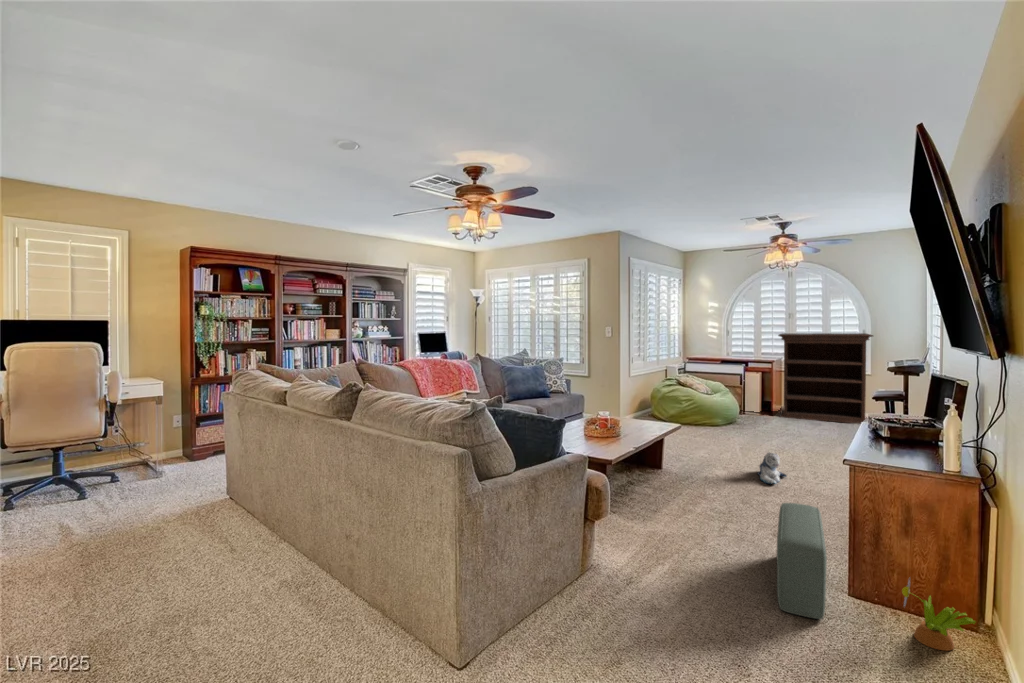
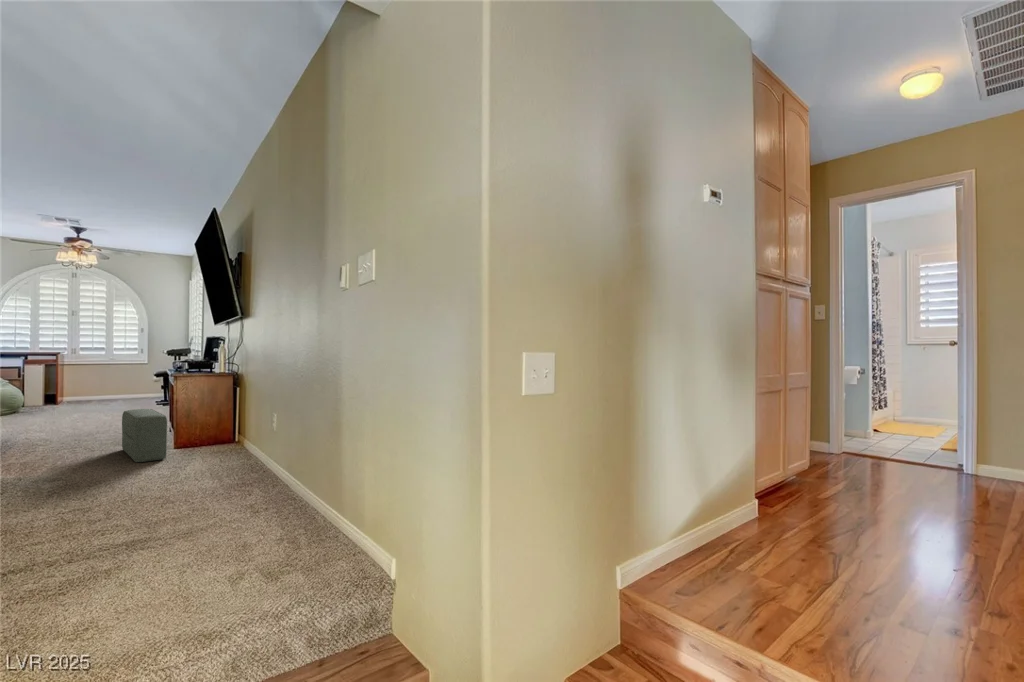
bookshelf: present [778,333,873,424] -> none [63,328,155,404]
plush toy: present [758,452,787,484] -> none [70,406,100,430]
decorative plant: present [902,580,976,651] -> none [209,421,243,452]

